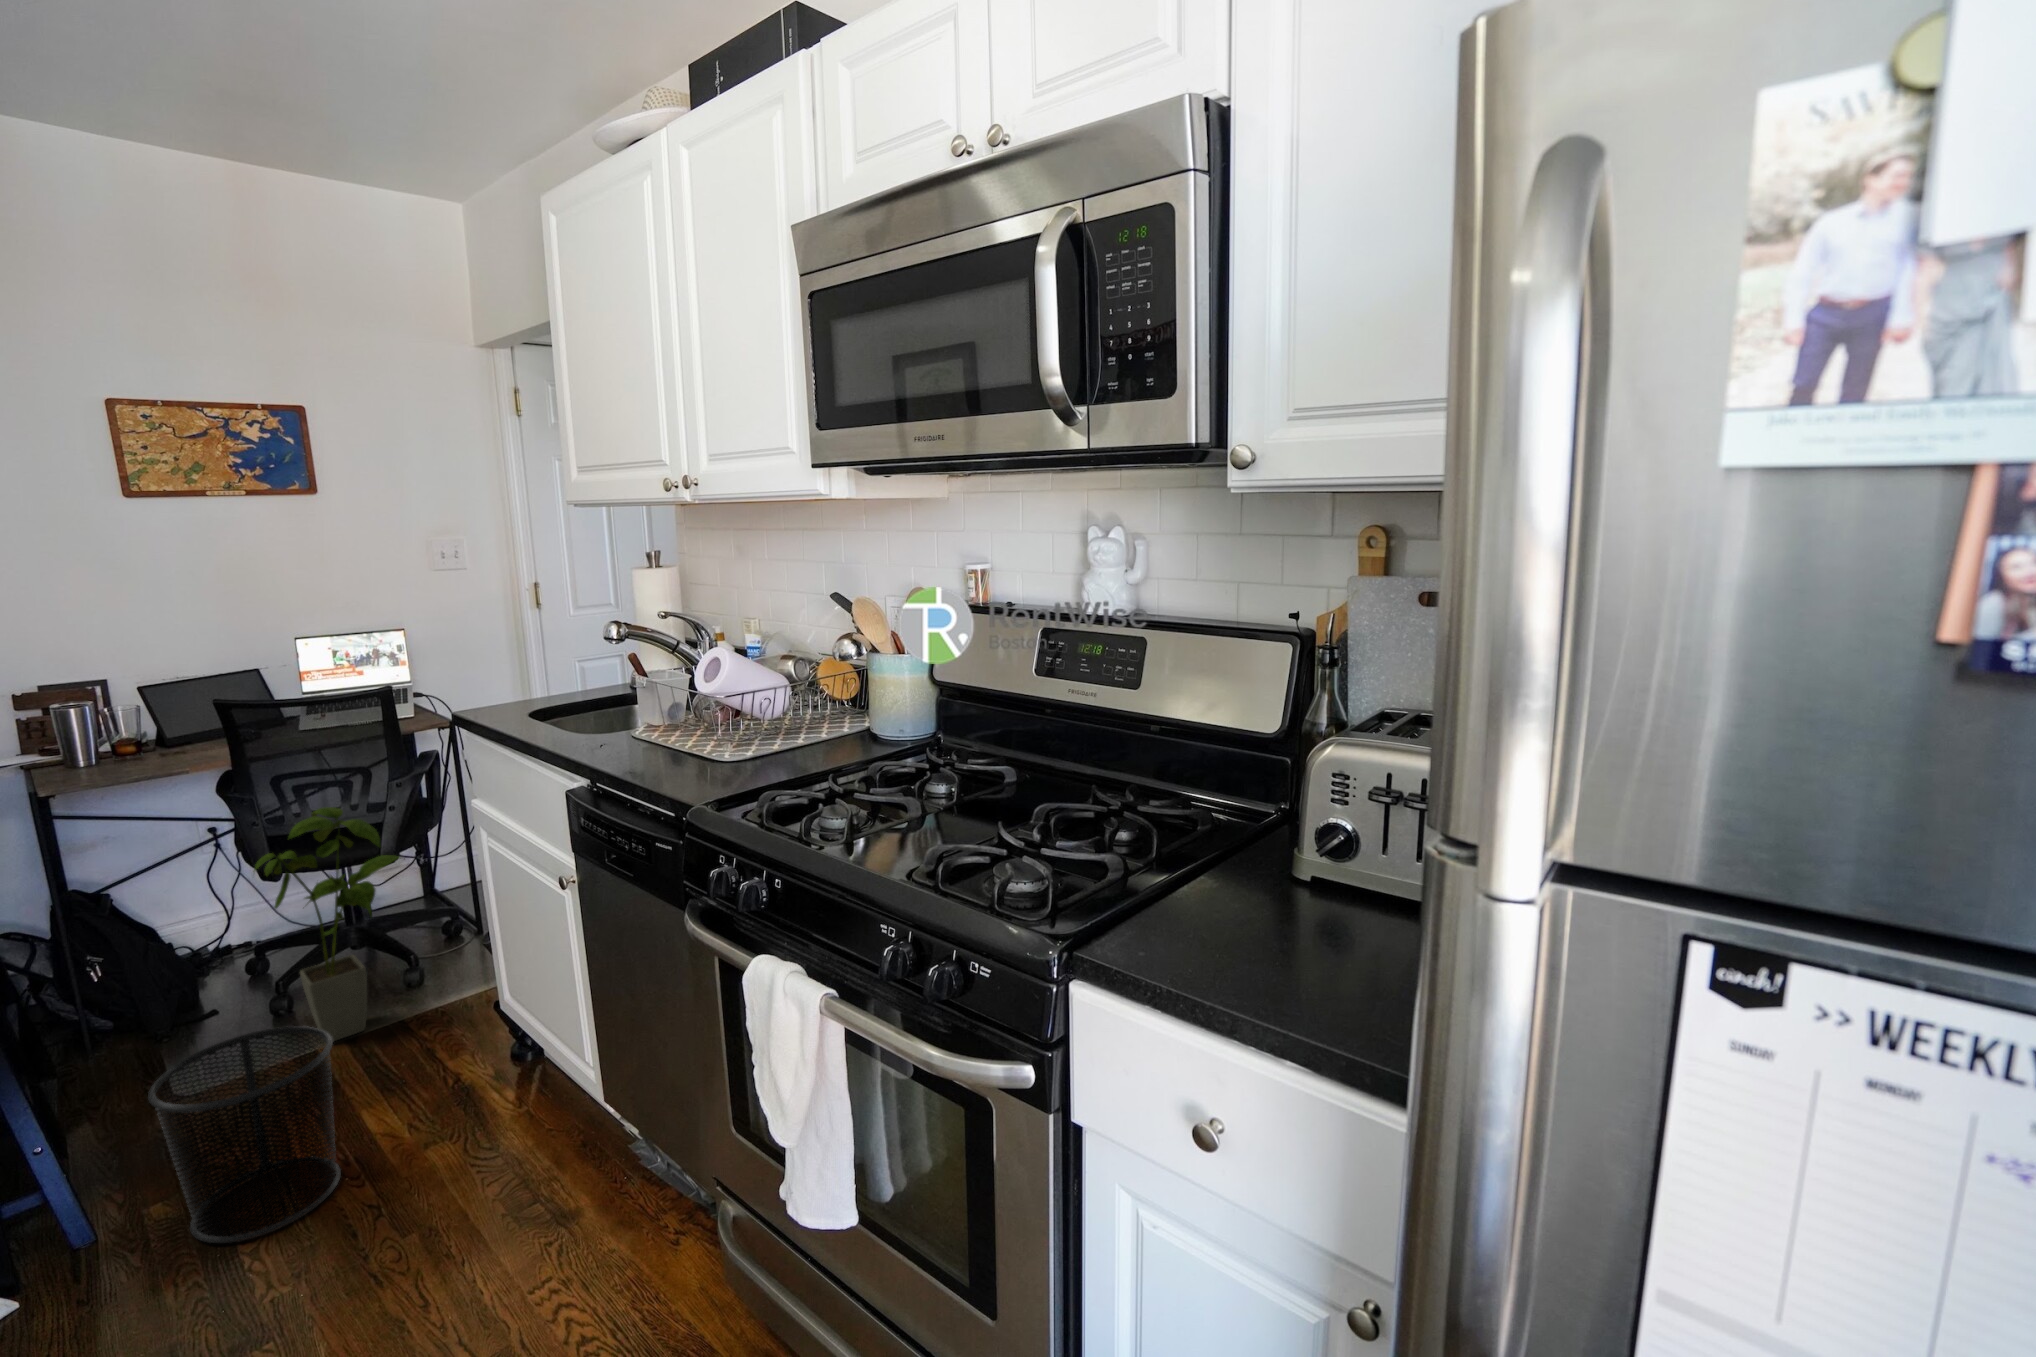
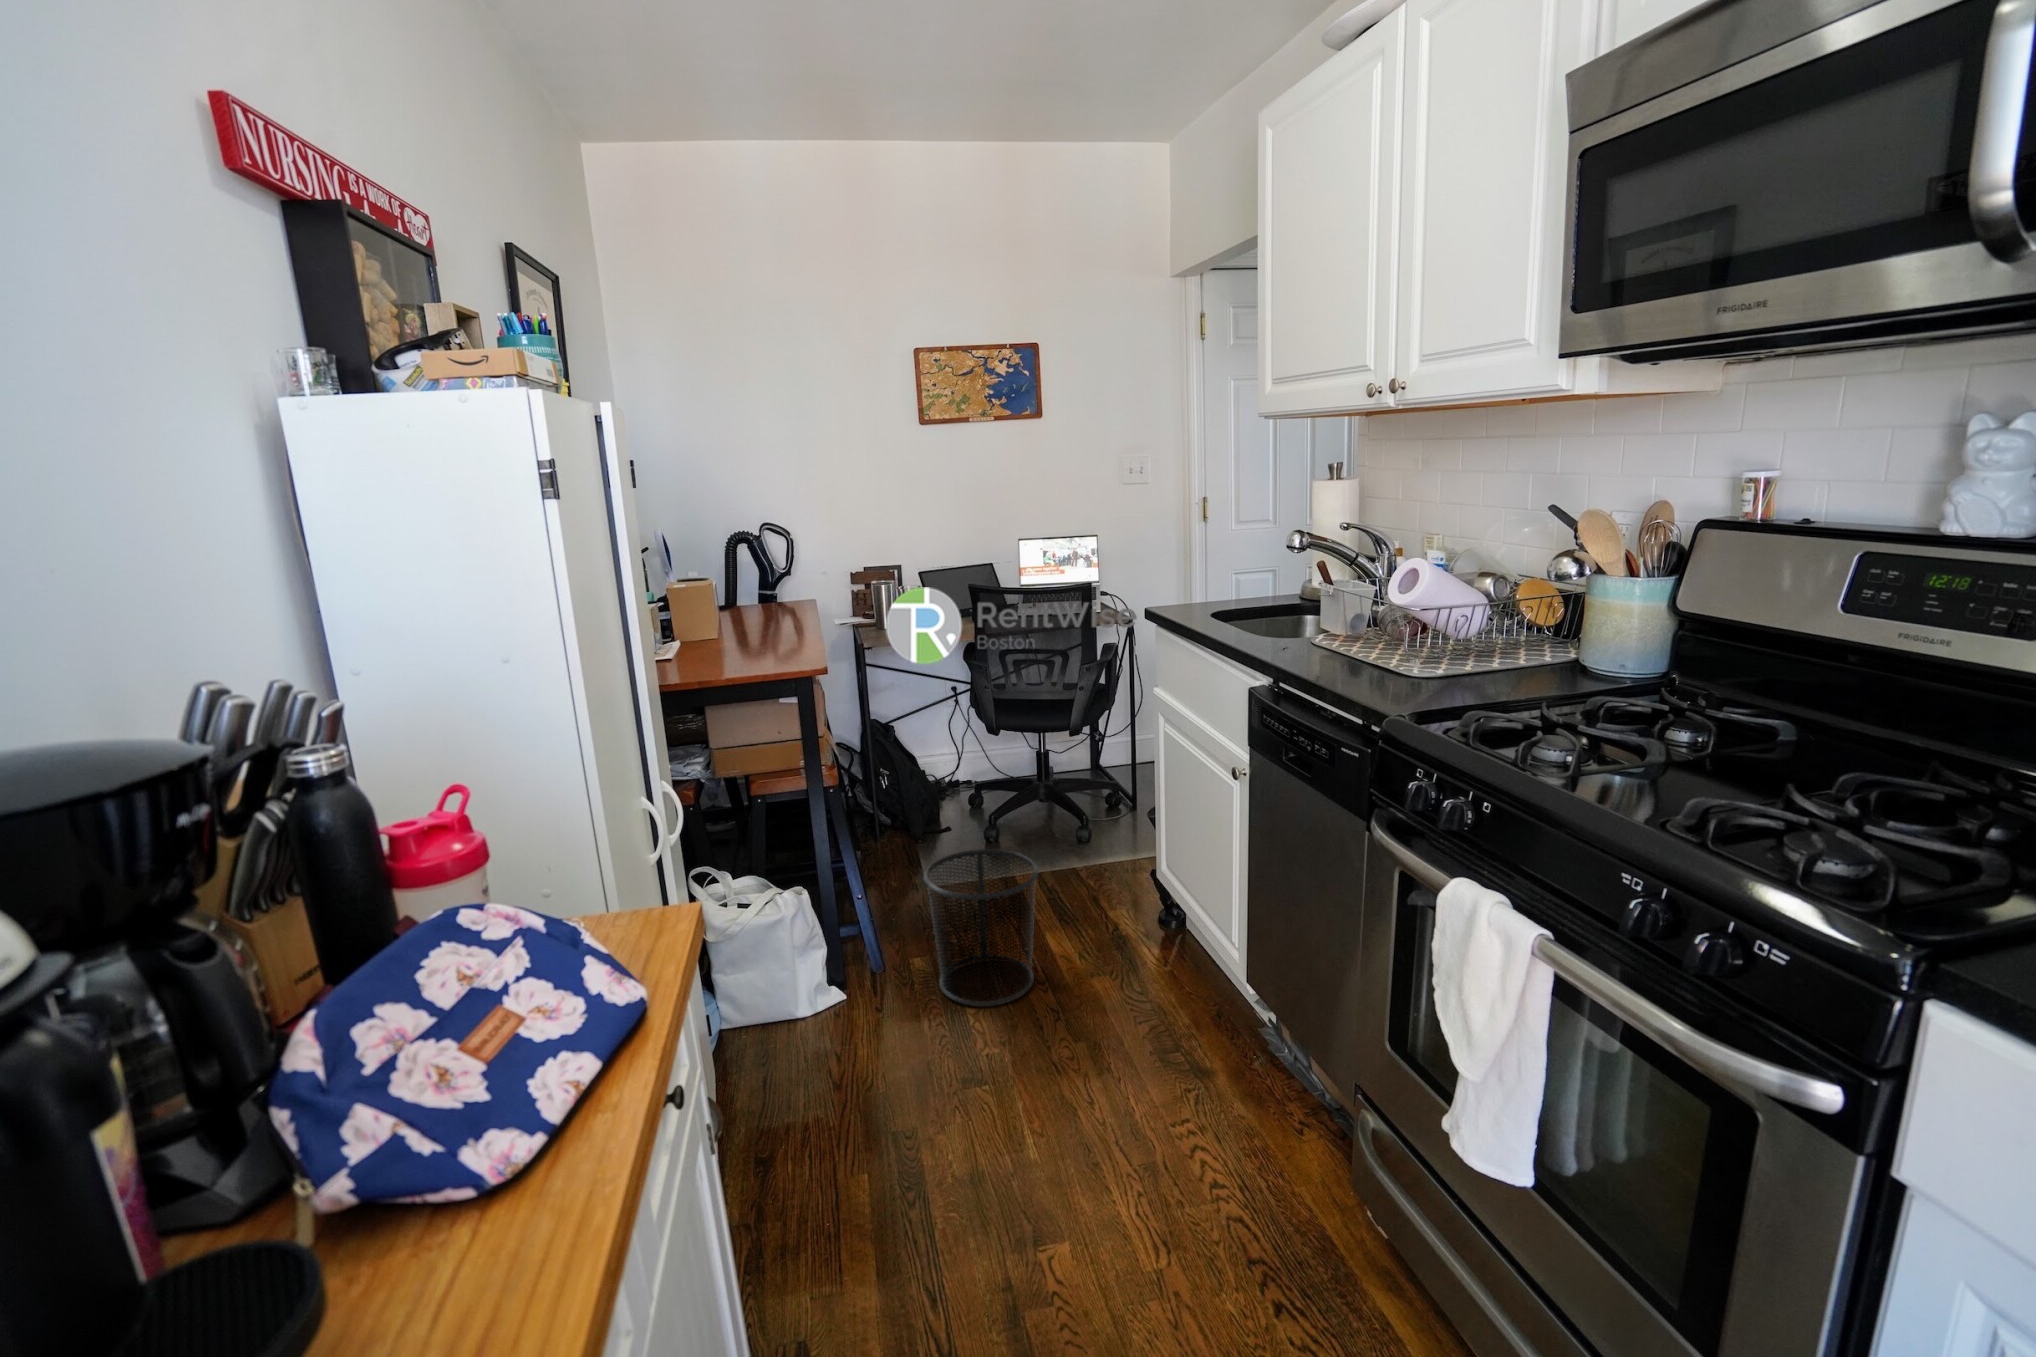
house plant: present [254,807,399,1042] -> none [984,681,1087,874]

